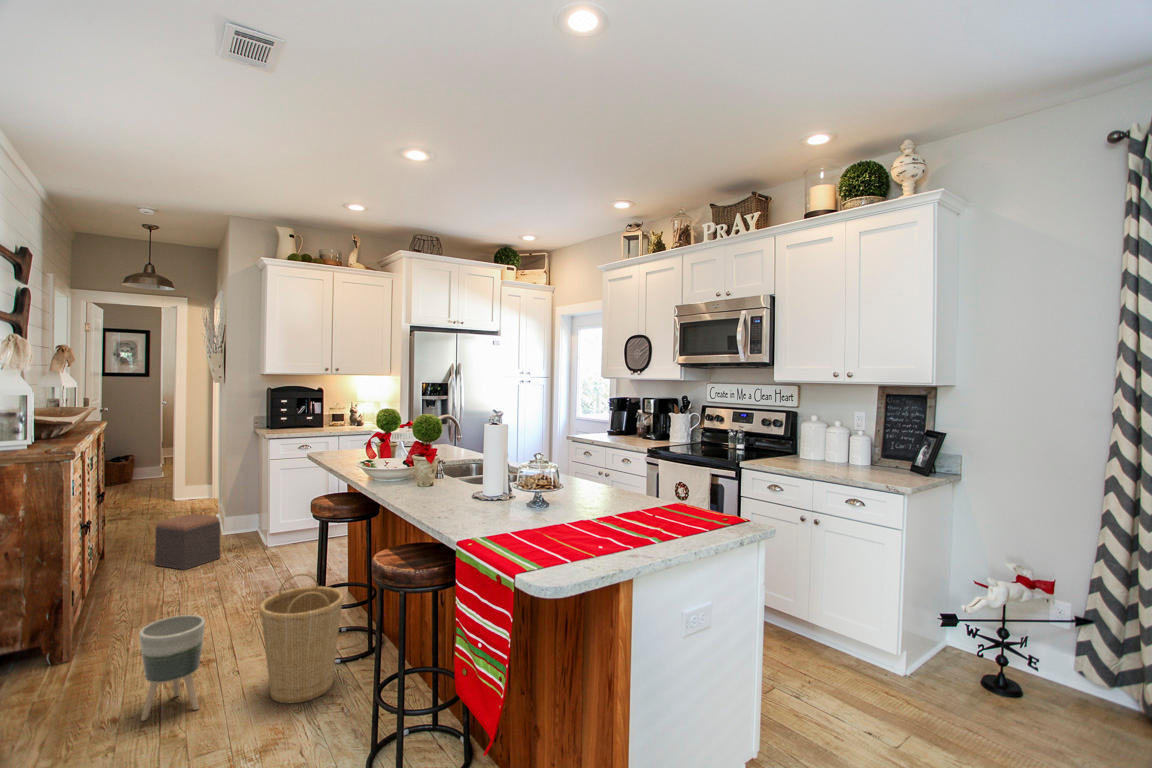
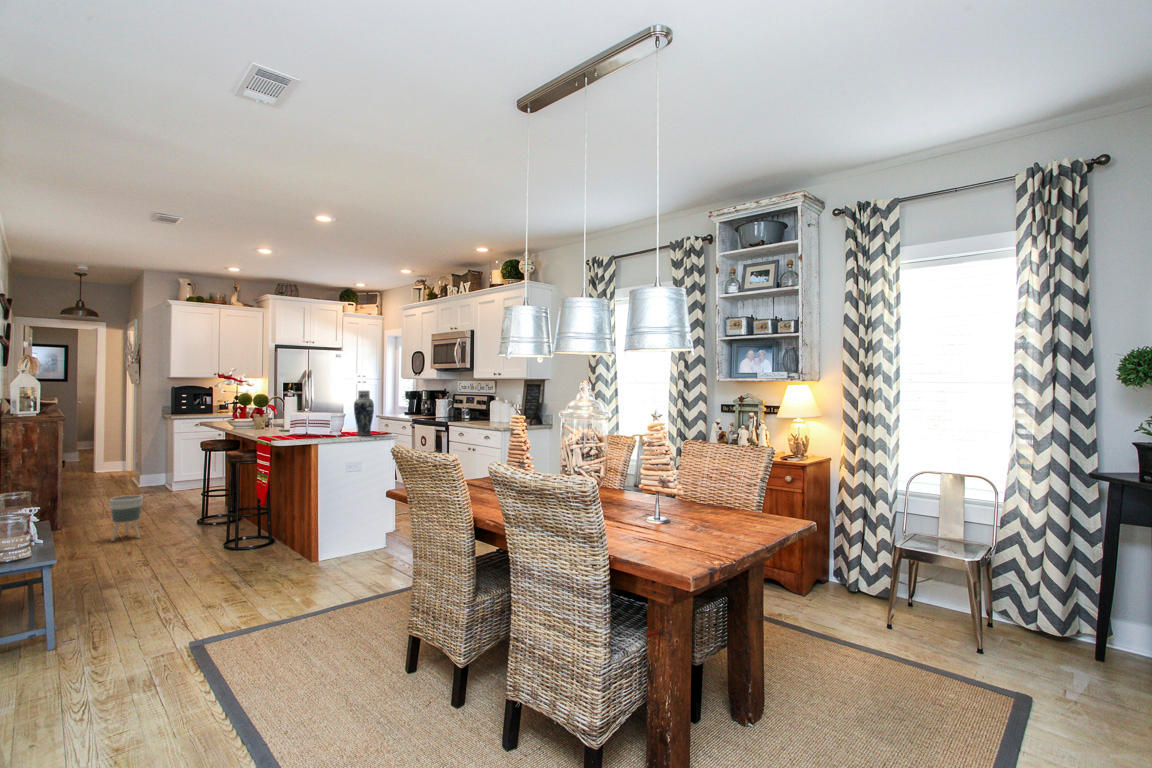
vase: none [667,418,714,532] -> present [354,391,374,436]
footstool: present [155,514,220,570] -> none [95,469,140,501]
basket: present [260,573,343,703] -> none [172,477,217,535]

